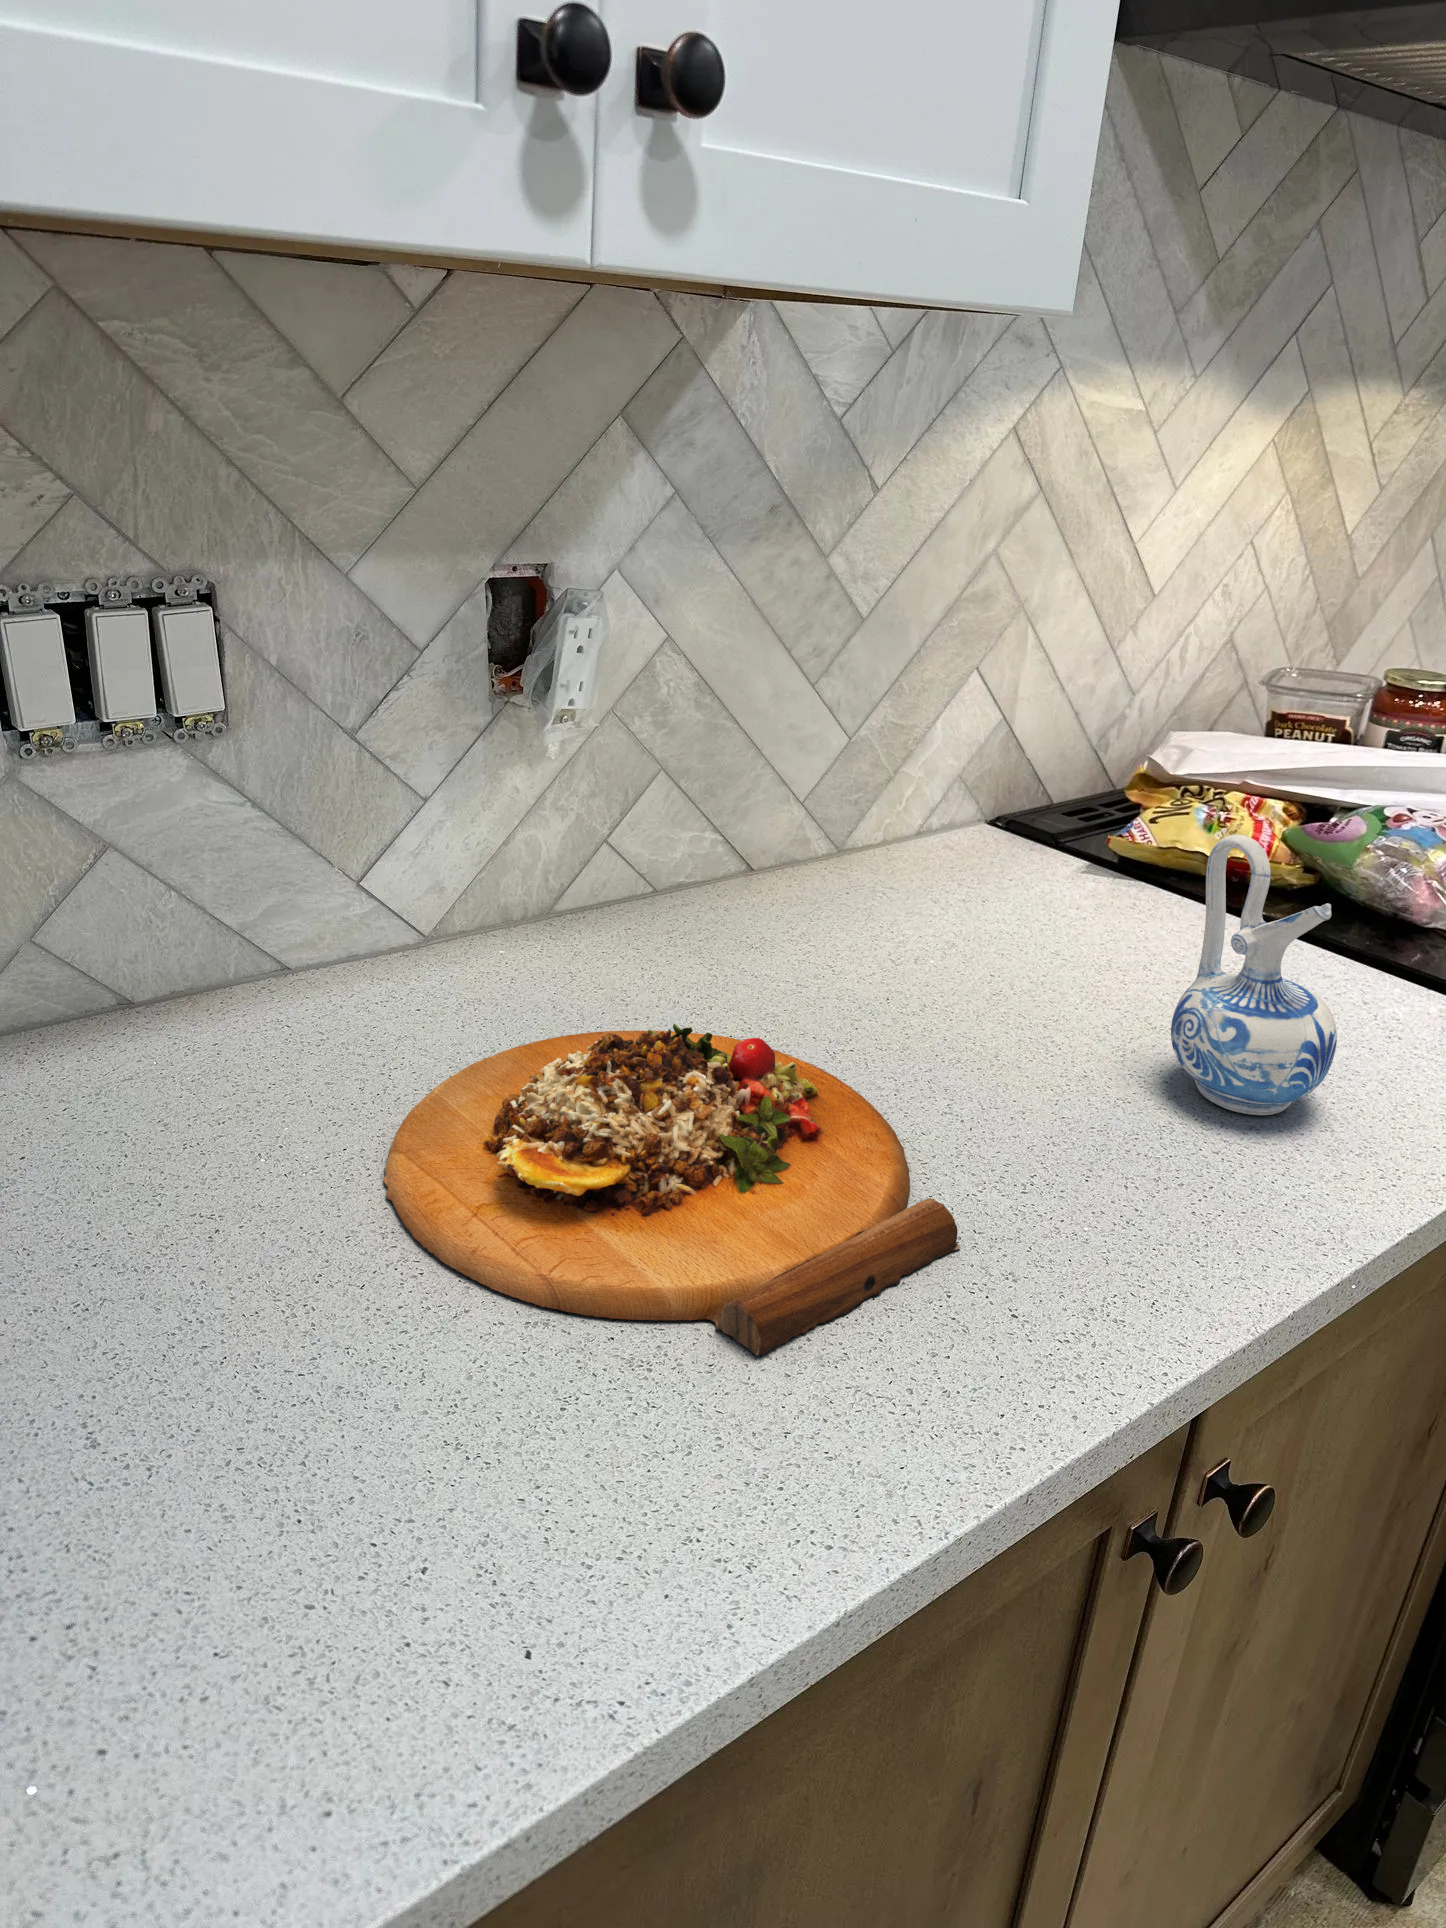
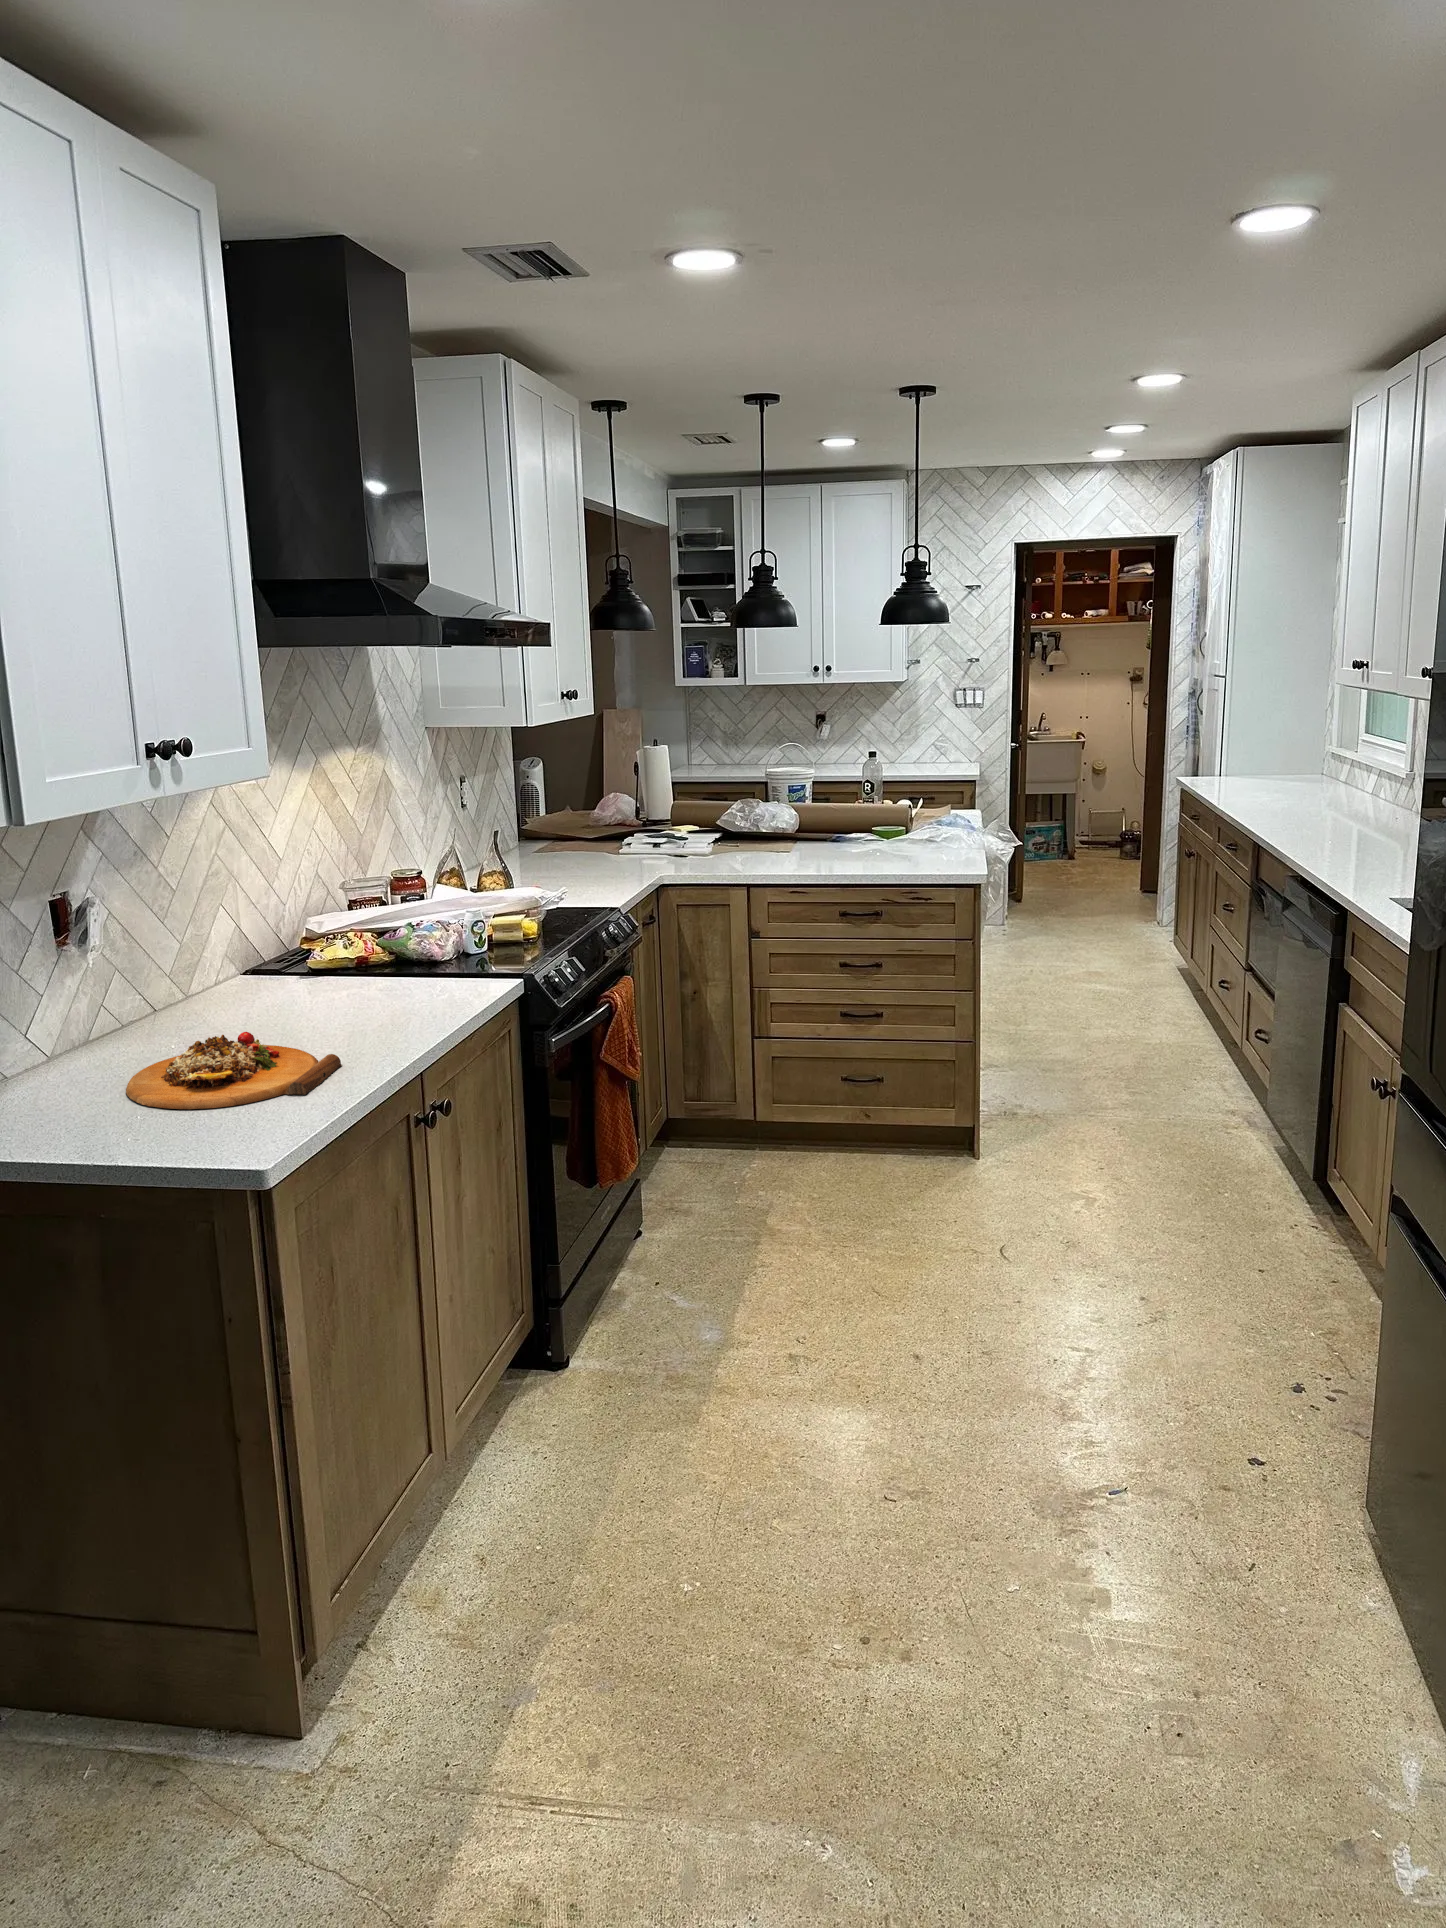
ceramic pitcher: present [1171,835,1337,1115] -> none [369,930,428,1021]

